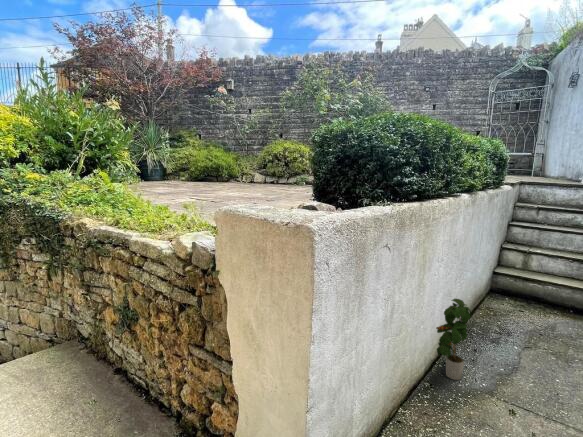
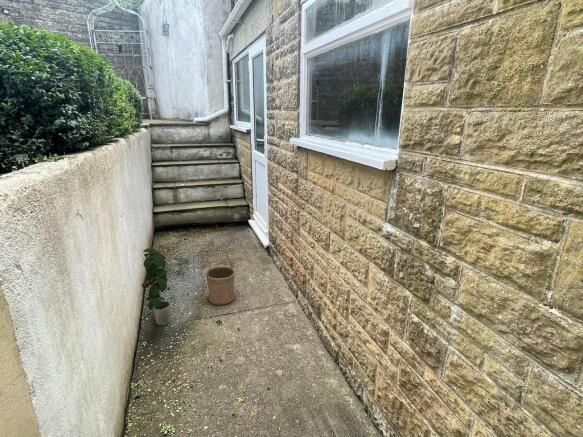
bucket: none [514,337,561,401] -> present [205,255,235,305]

